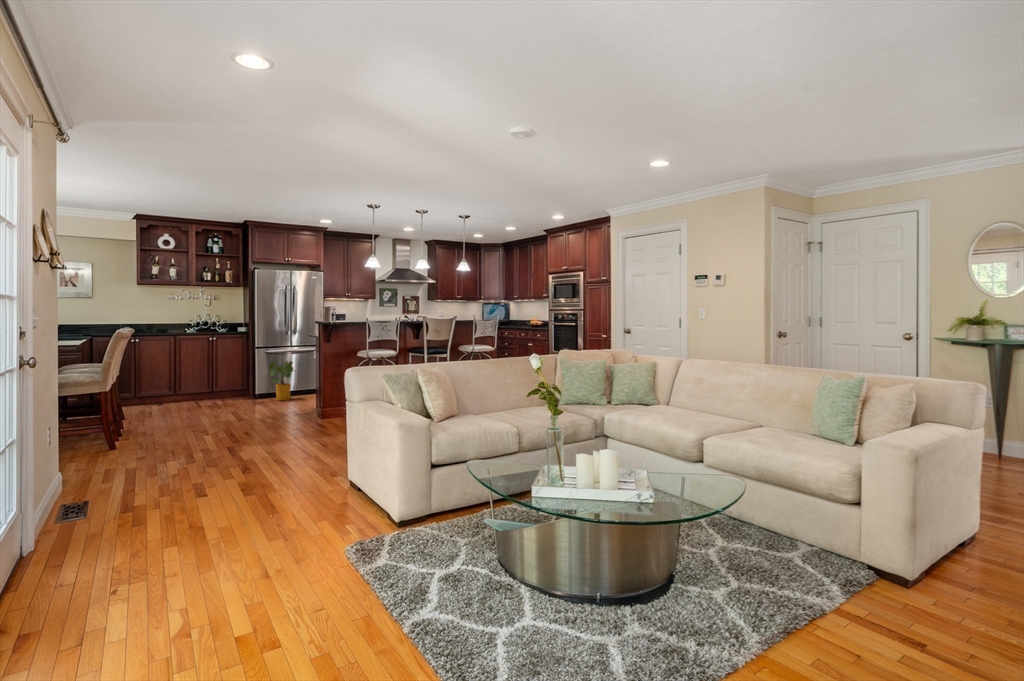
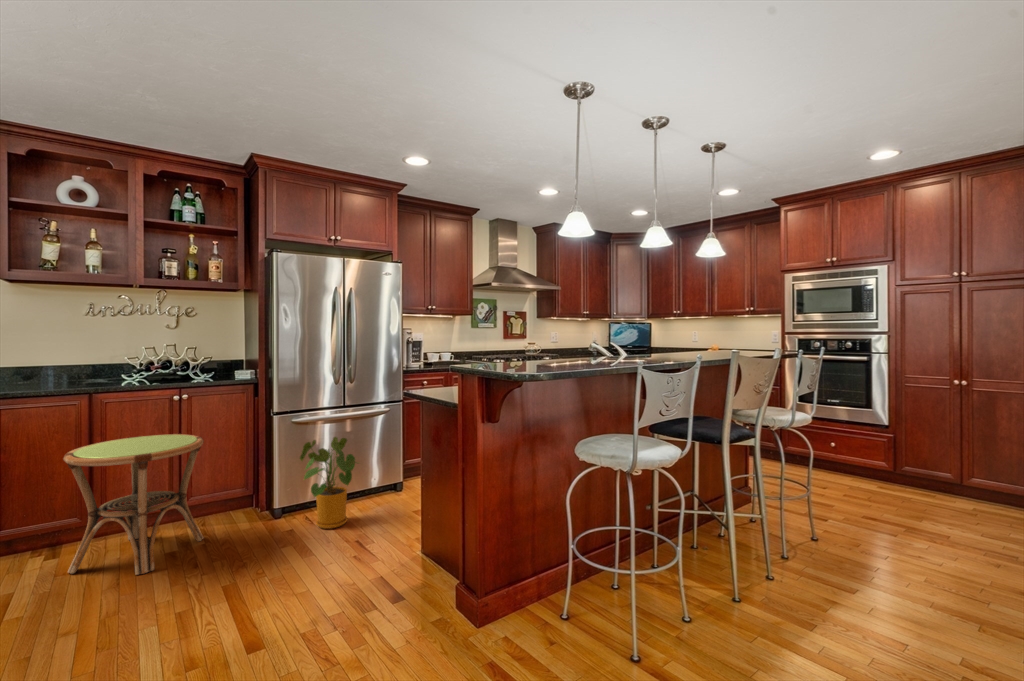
side table: none [170,355,225,407] -> present [63,434,204,575]

